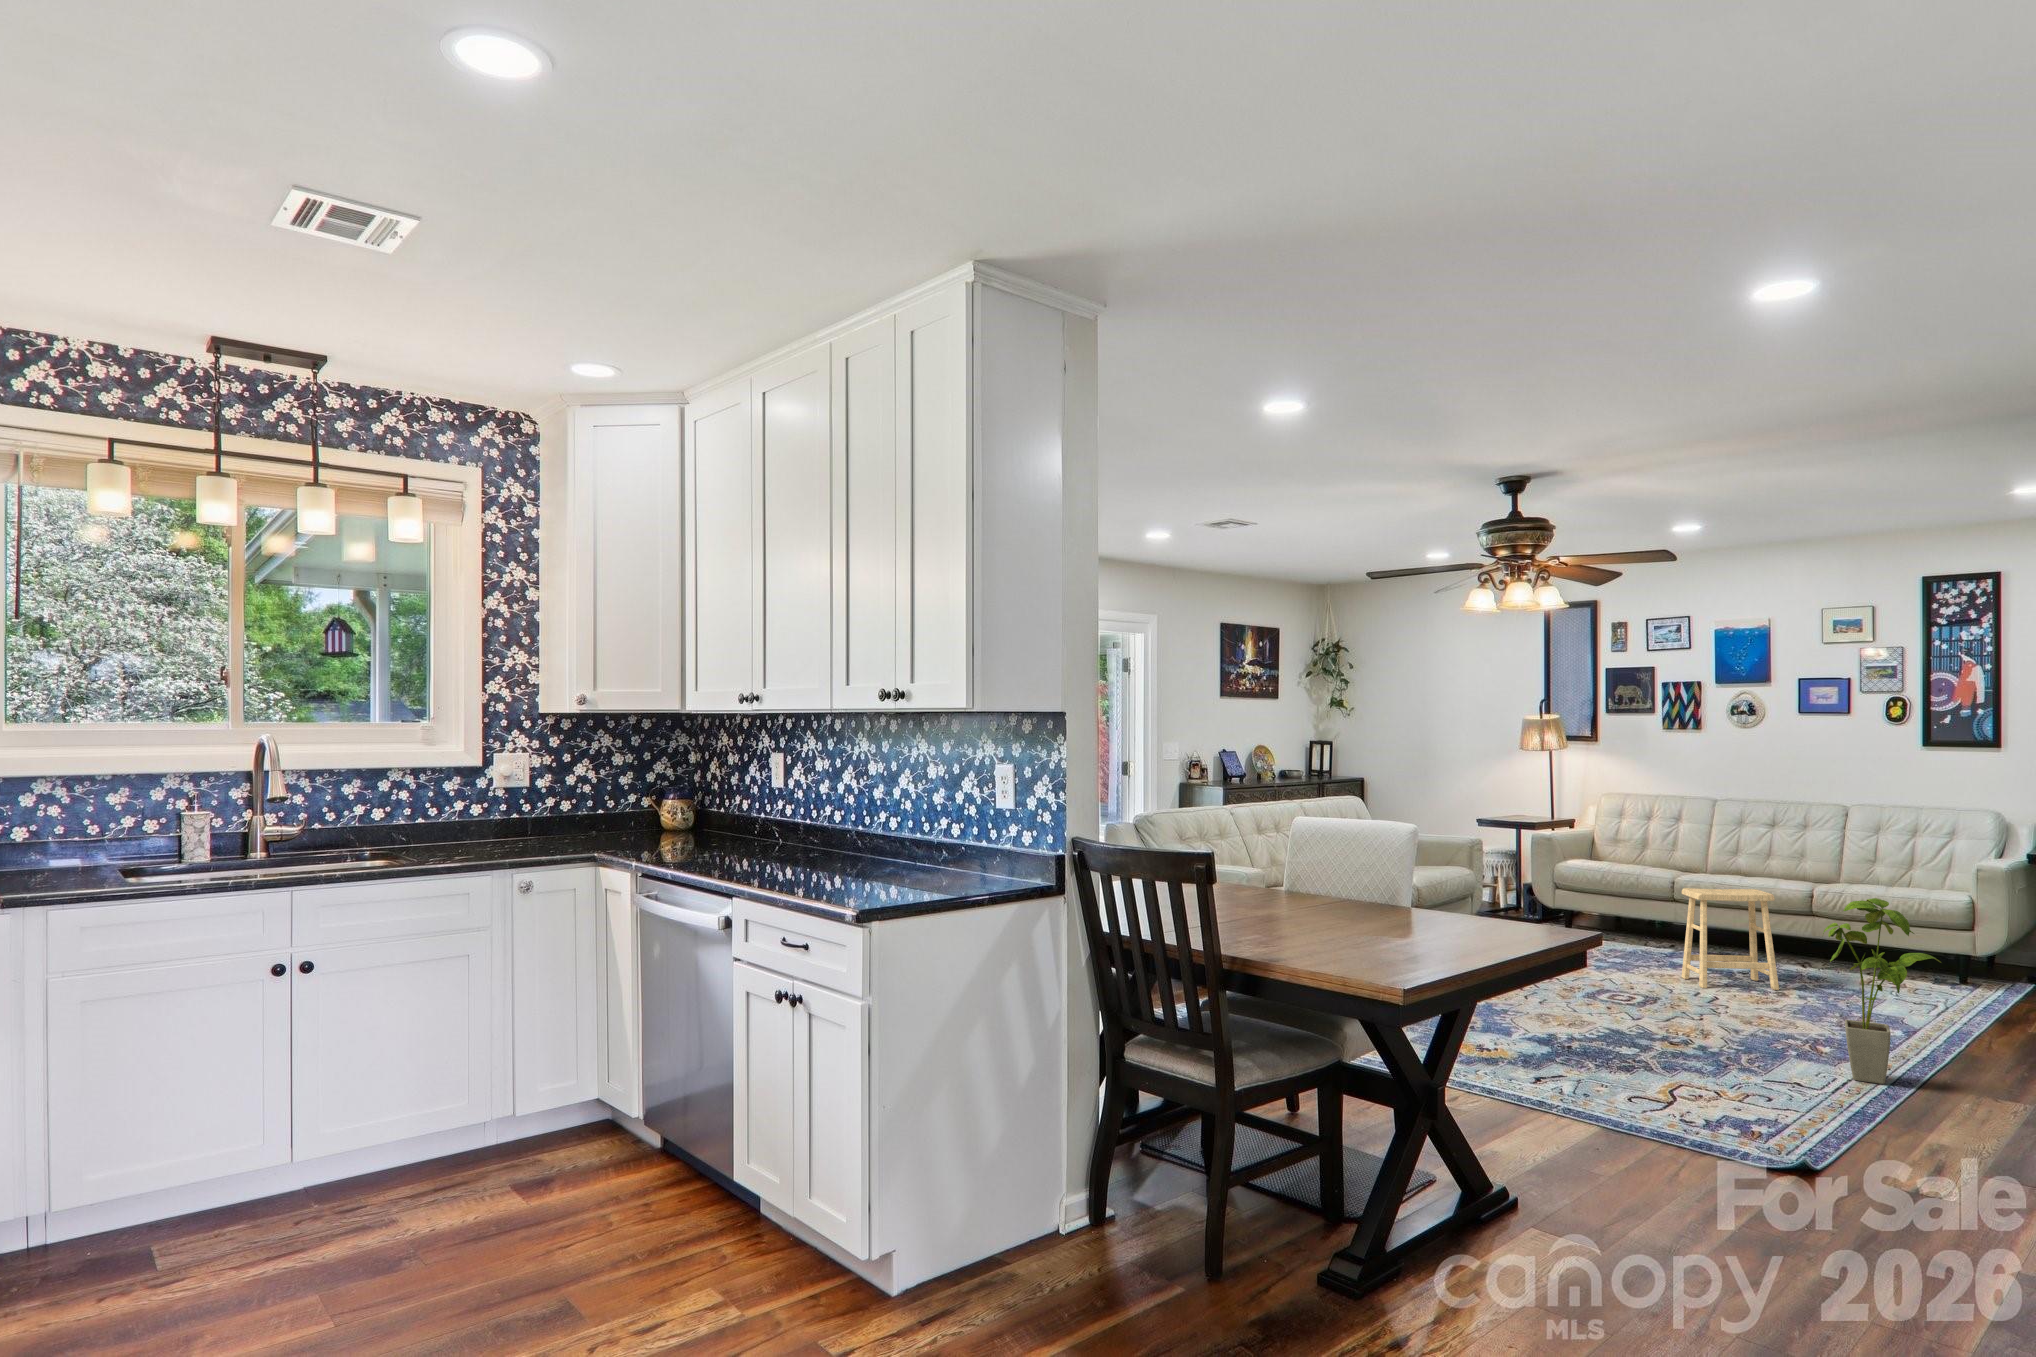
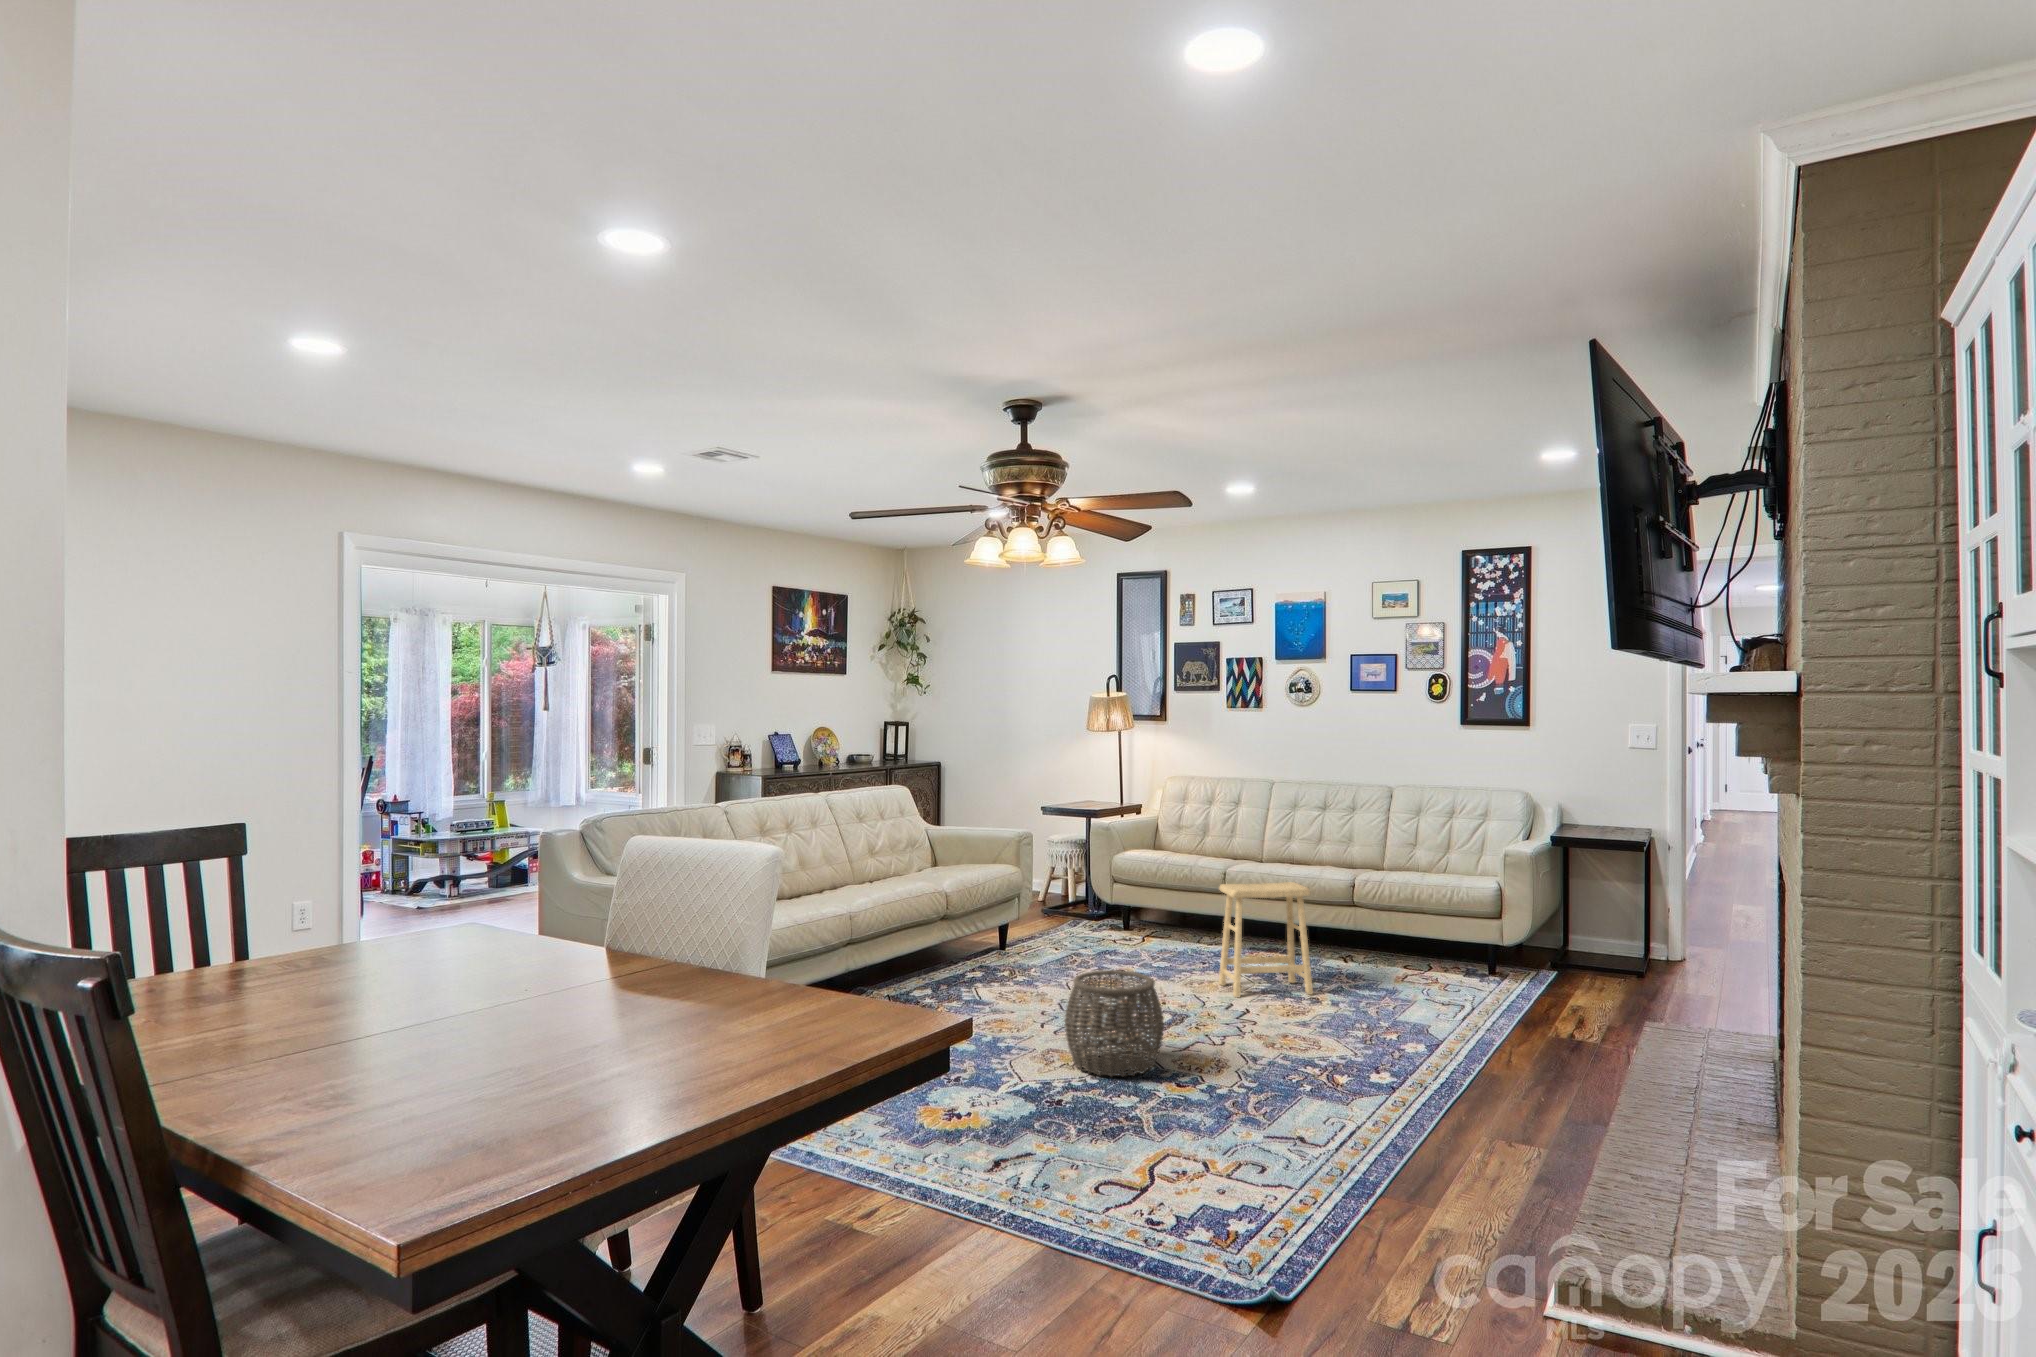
house plant: present [1823,898,1941,1084] -> none [1335,904,1459,1129]
woven basket: none [1563,950,1656,1035] -> present [1064,970,1164,1077]

